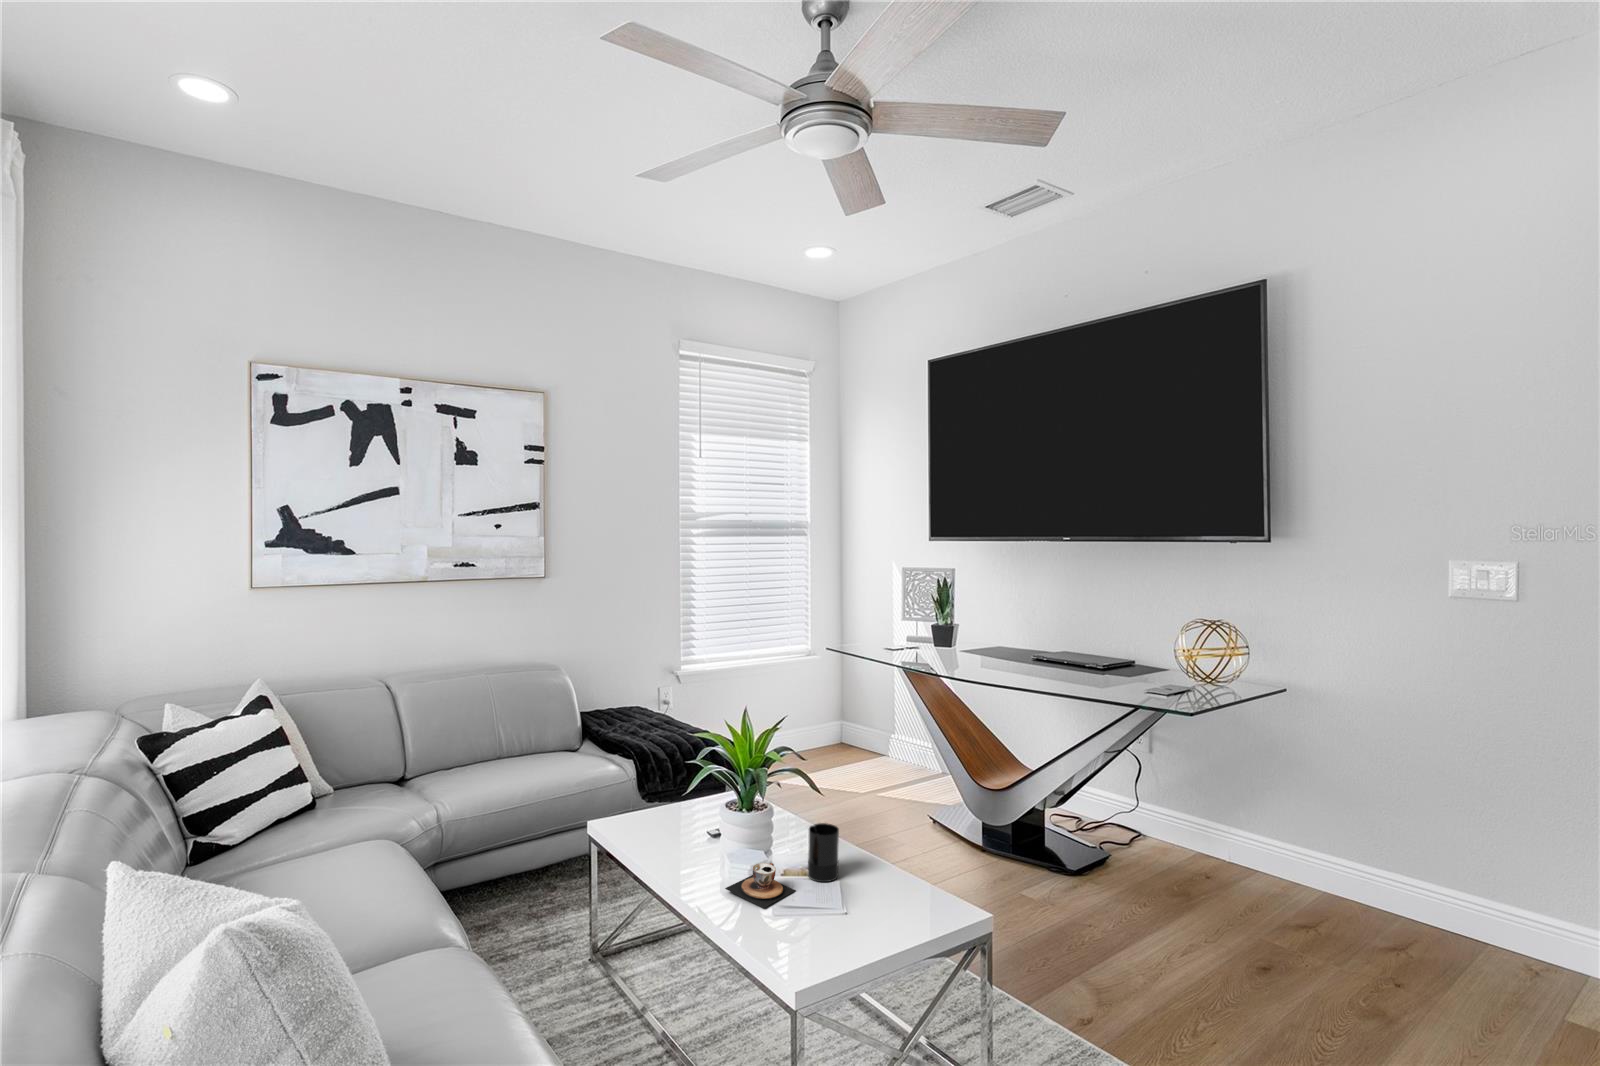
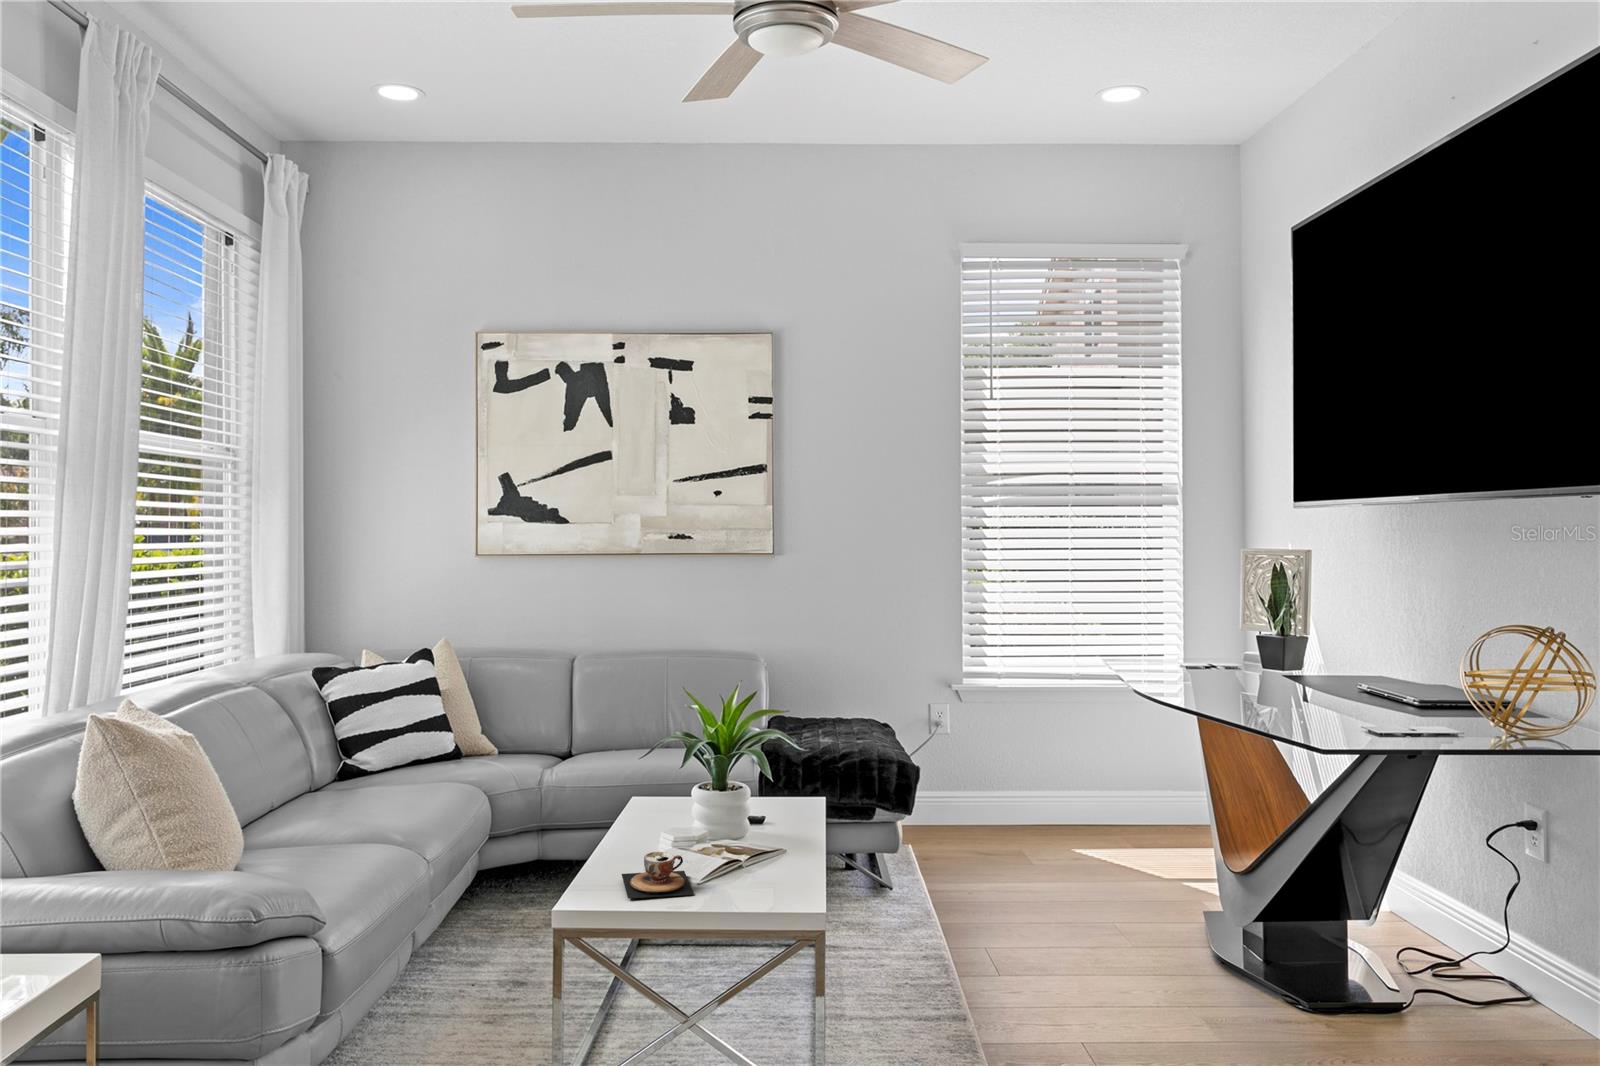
candle: present [808,823,839,882] -> none [729,817,773,897]

